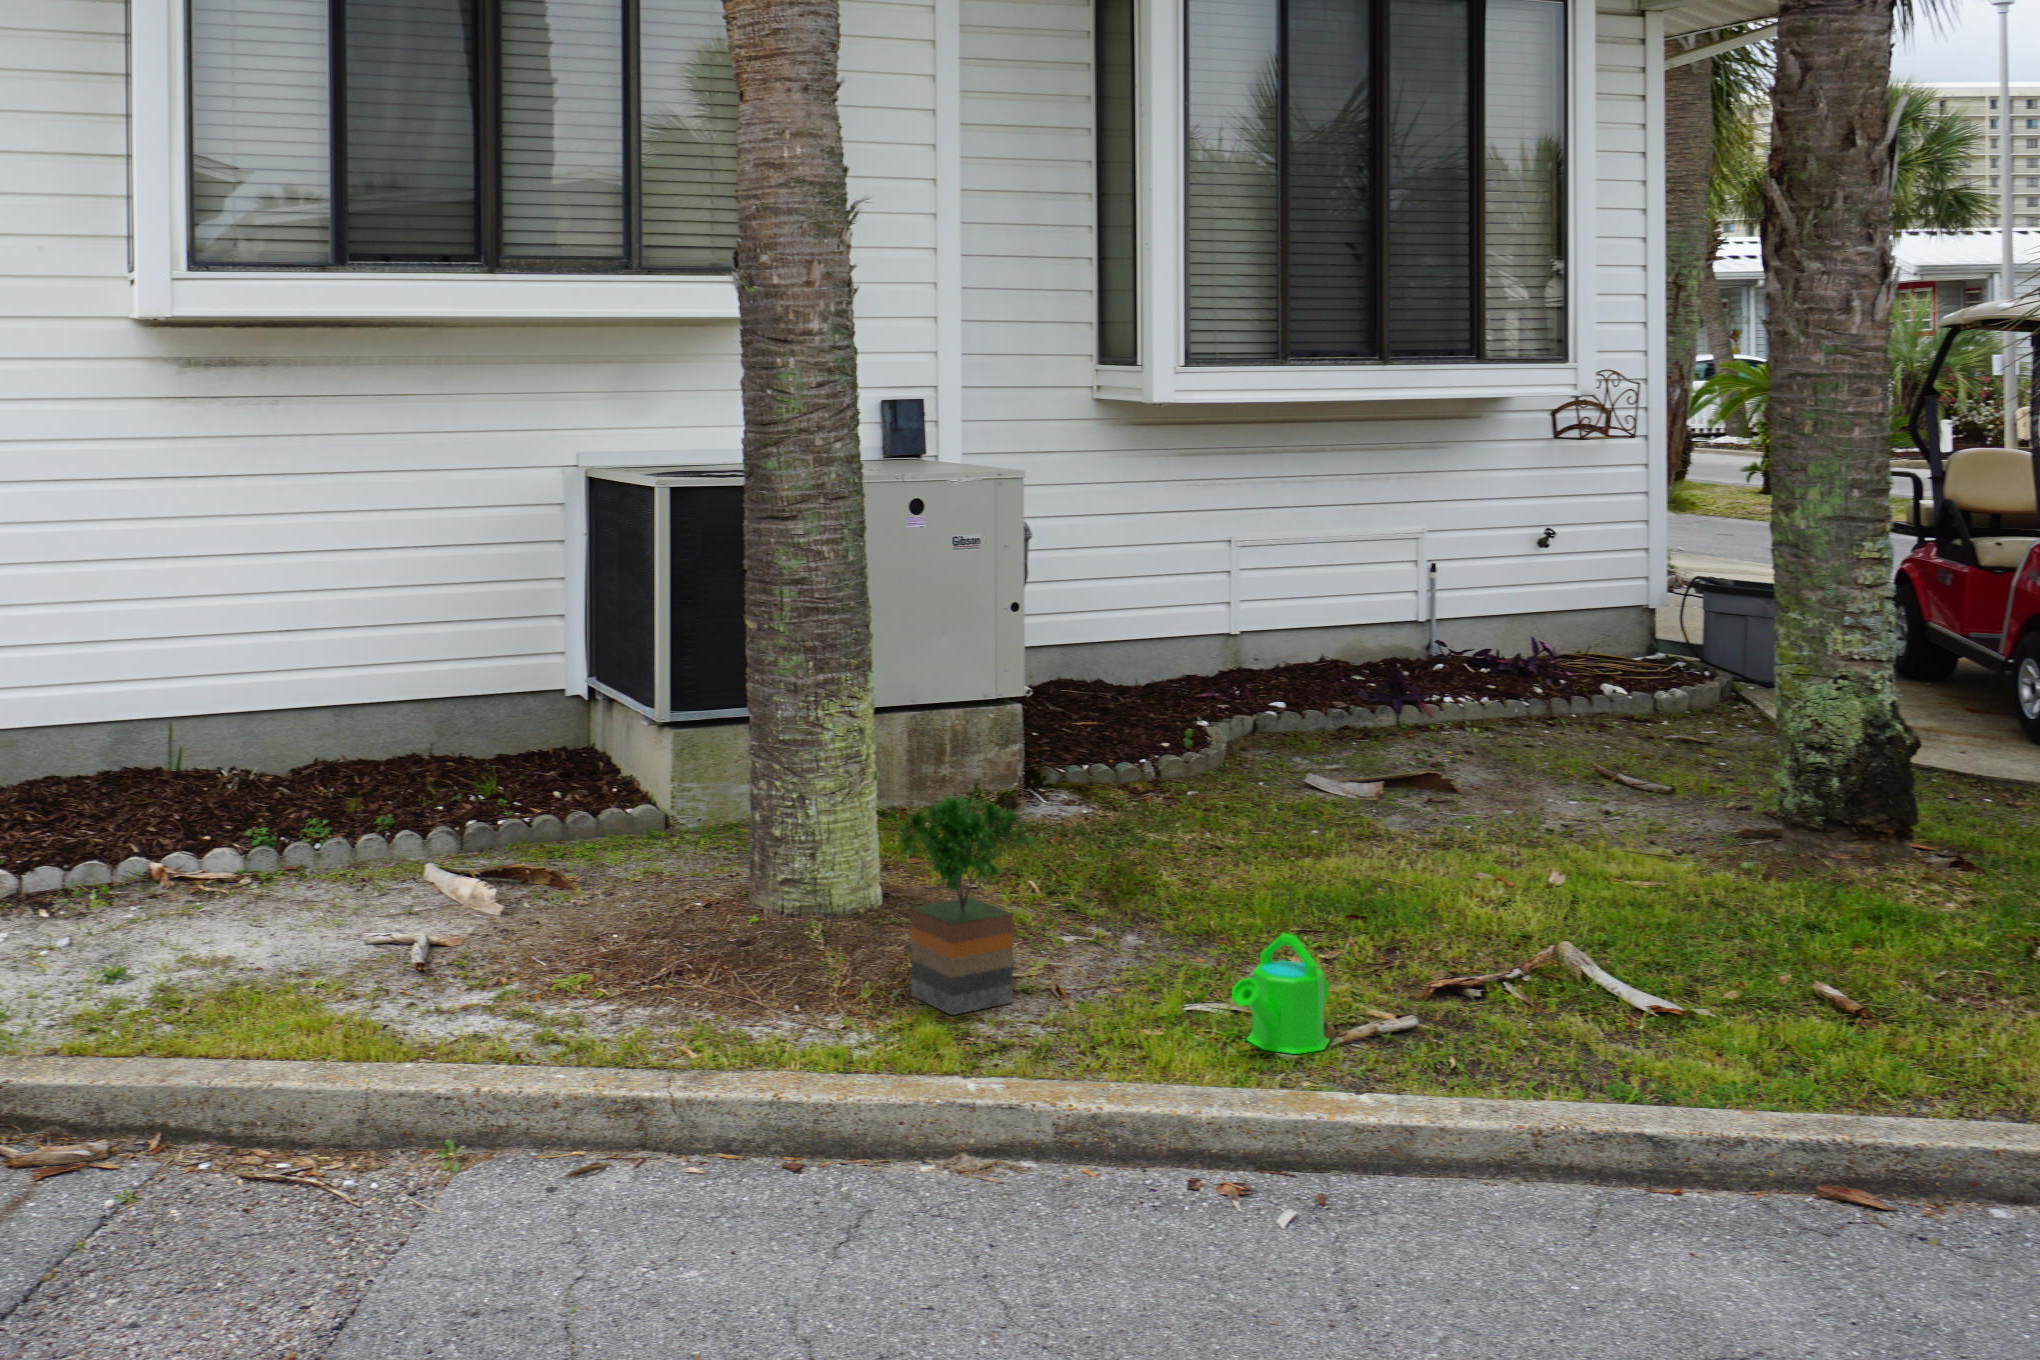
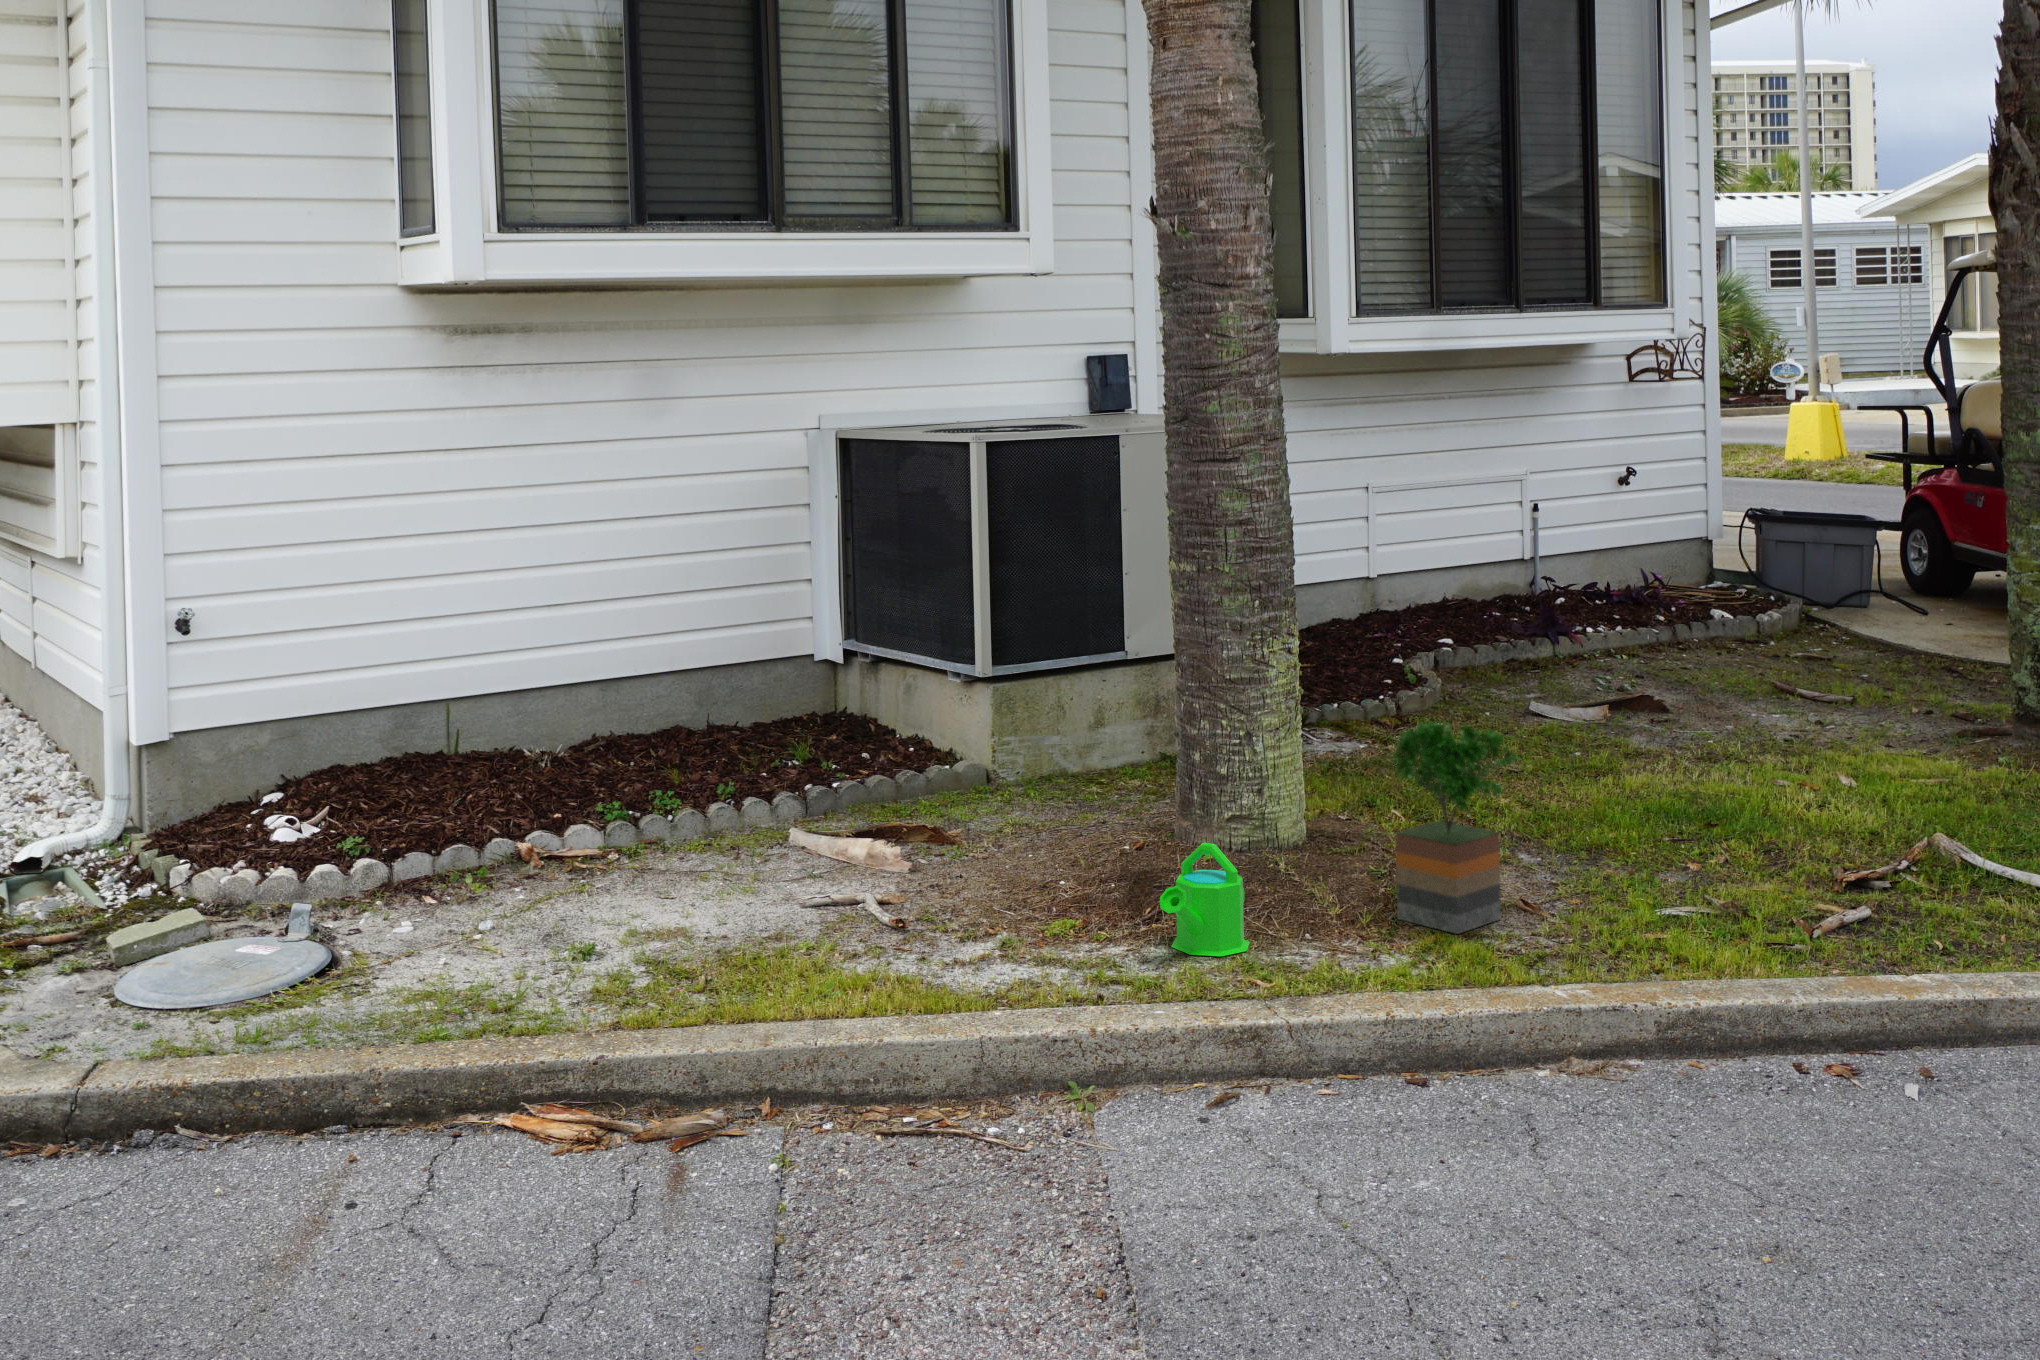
watering can: present [1232,933,1330,1054] -> present [1160,842,1250,956]

